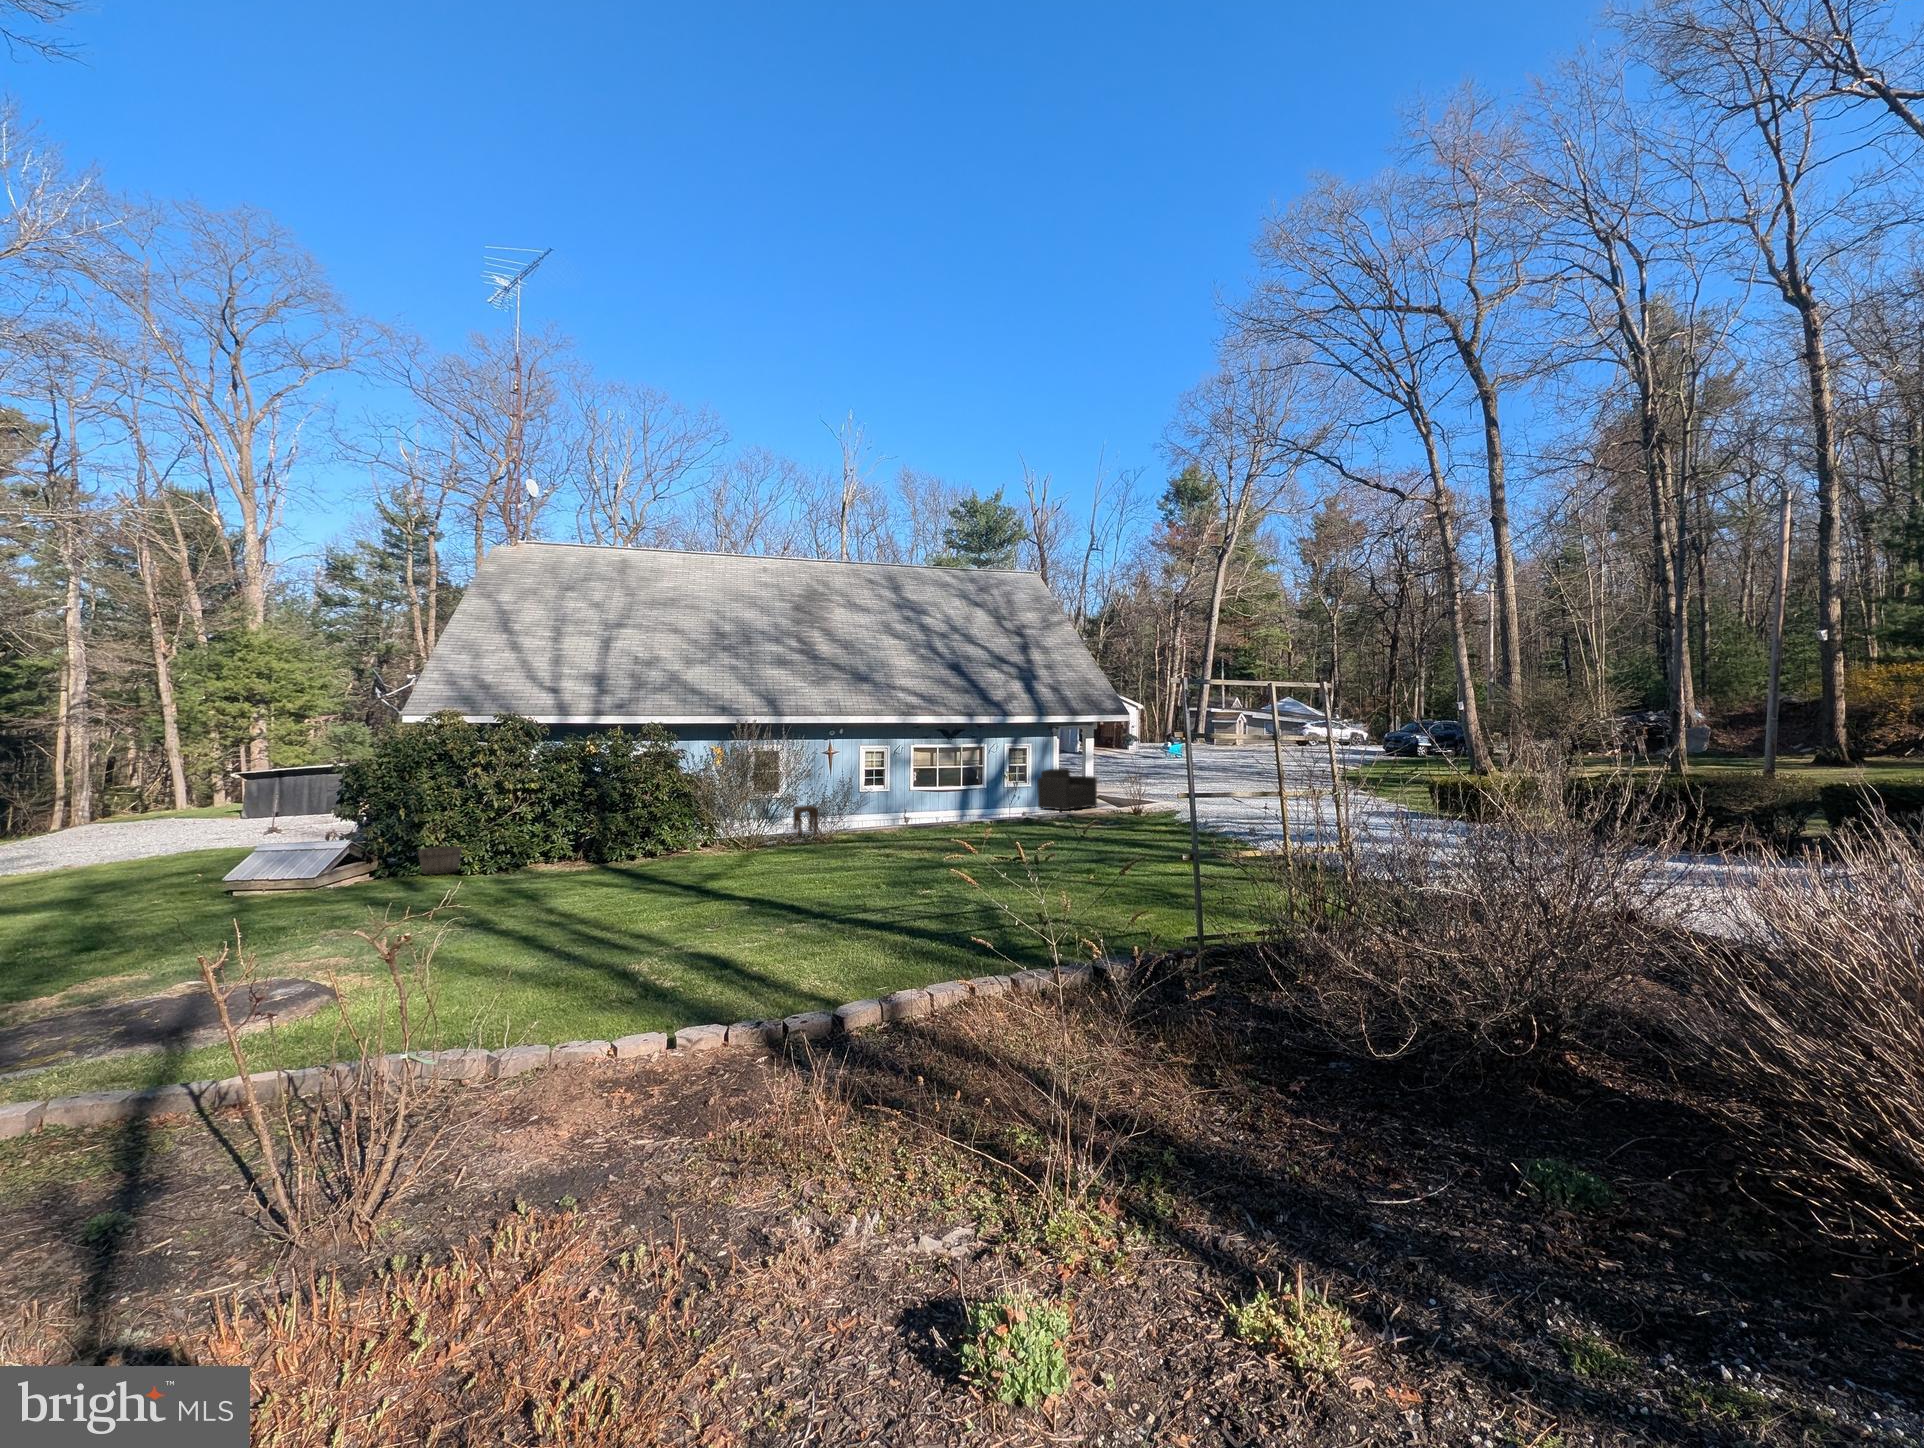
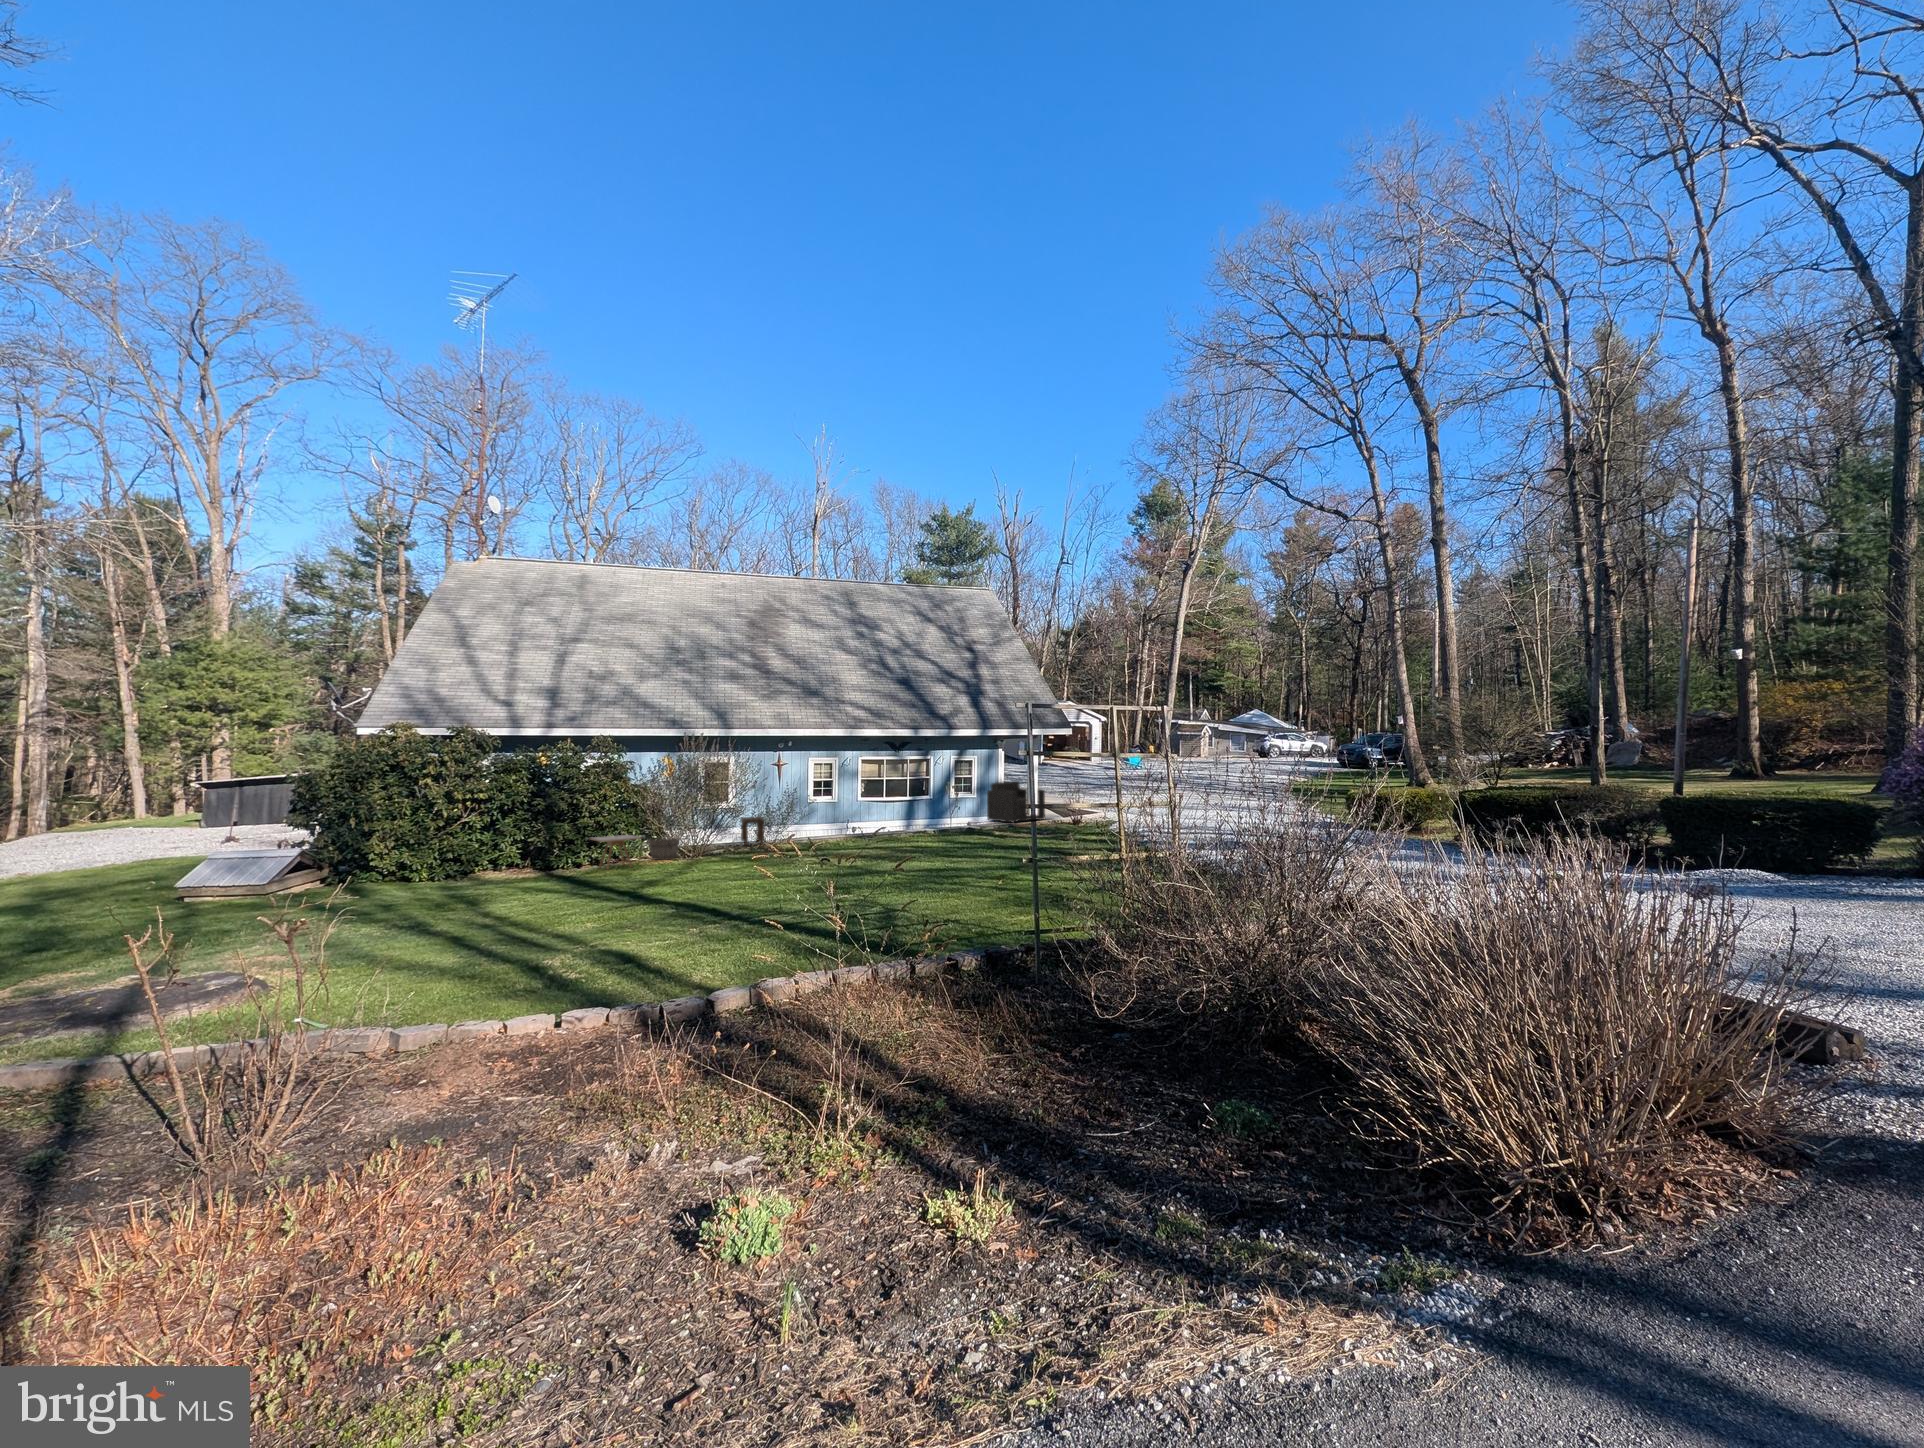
side table: none [645,824,701,861] -> present [590,835,642,870]
wooden bucket: present [418,845,463,874] -> present [648,838,679,860]

